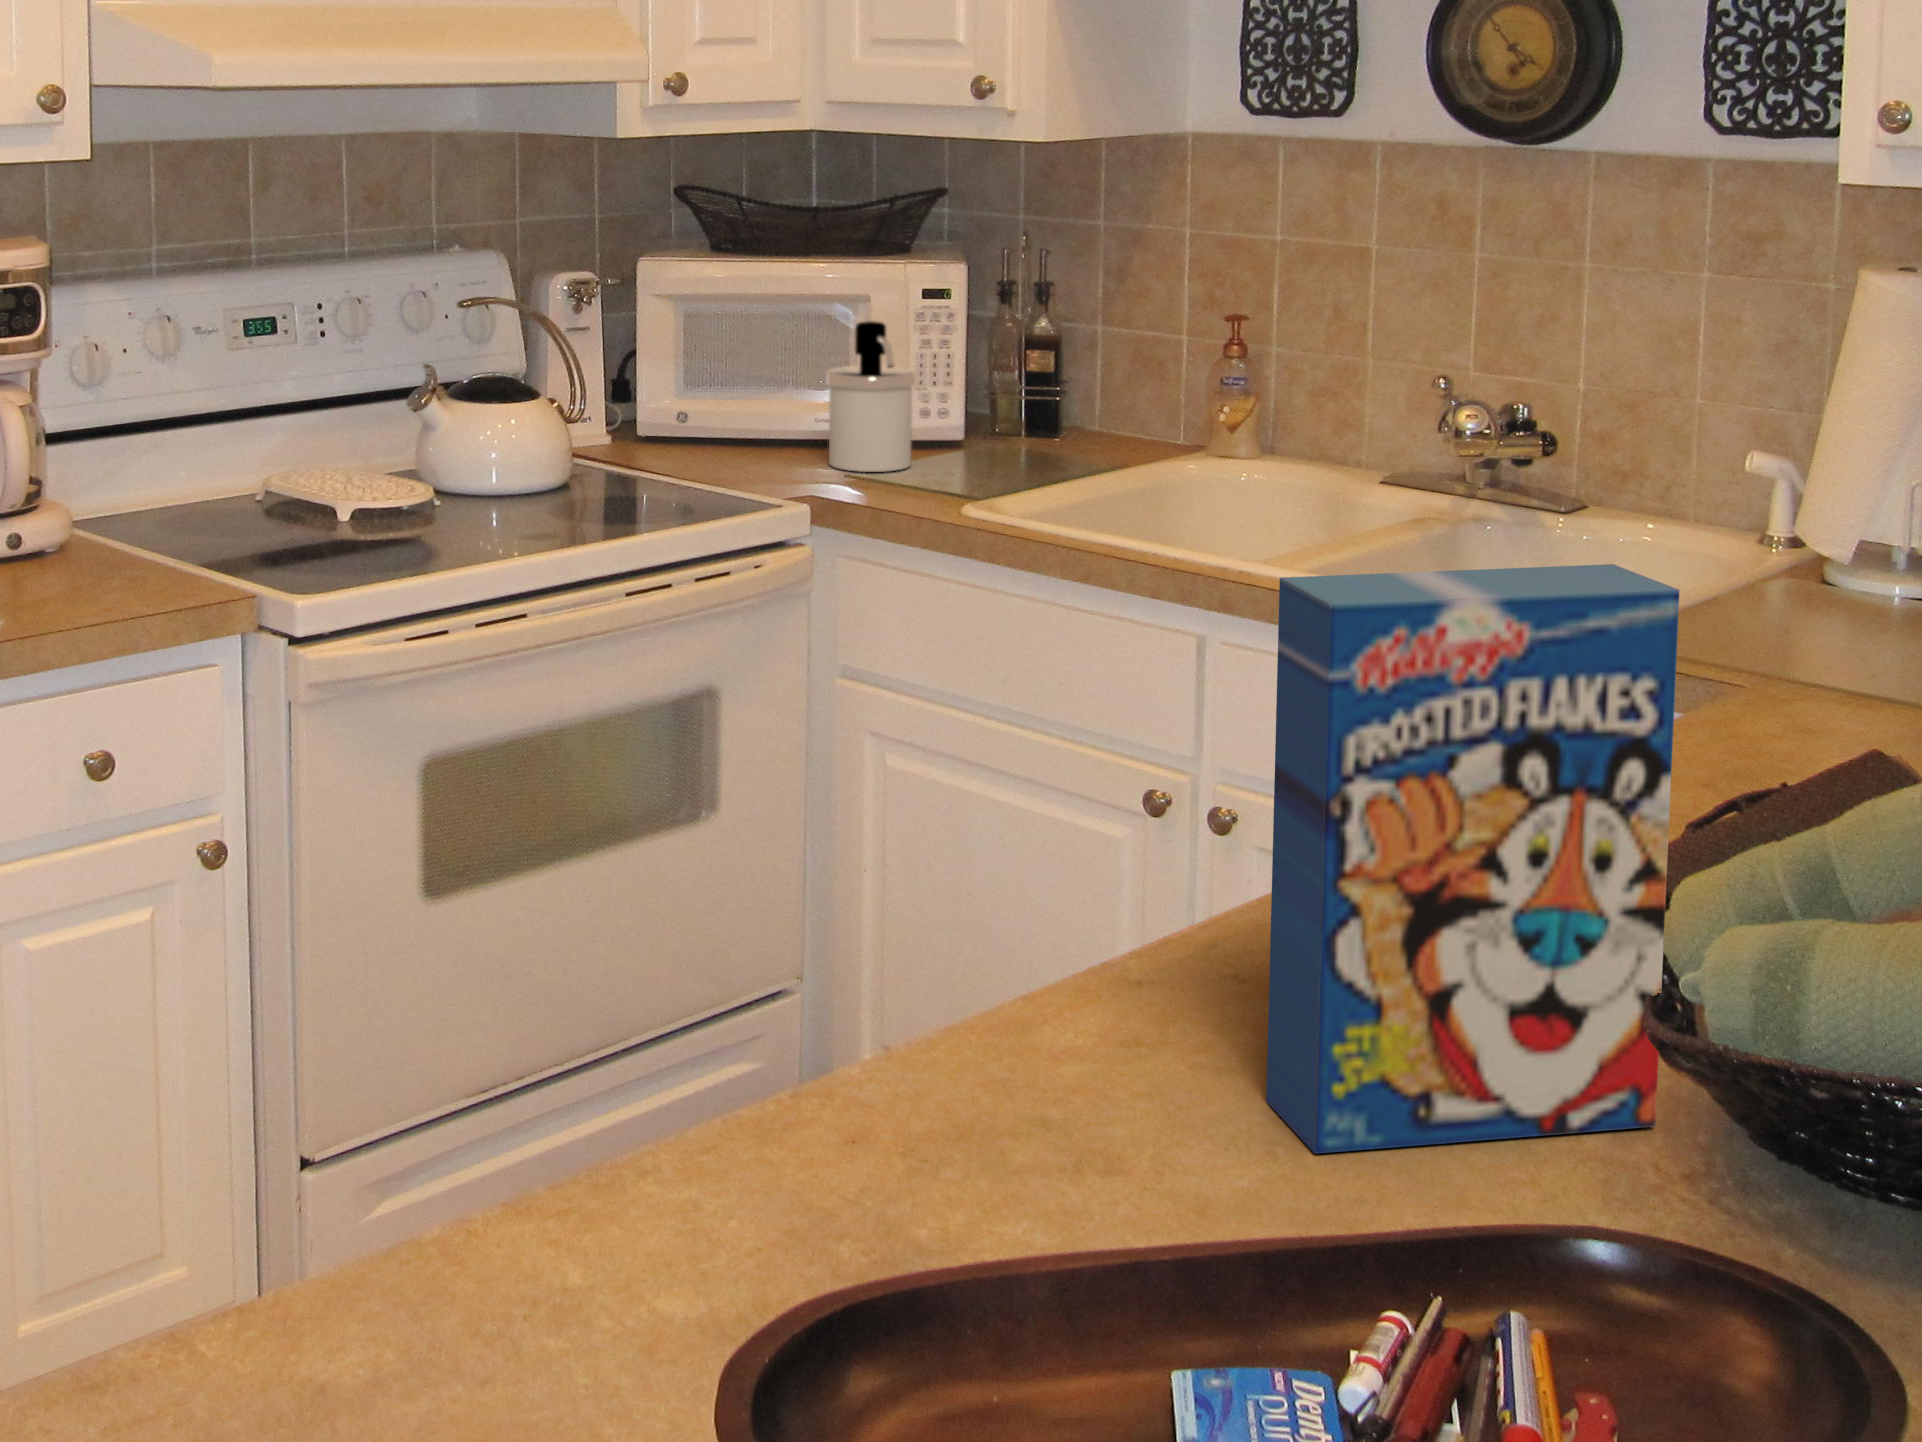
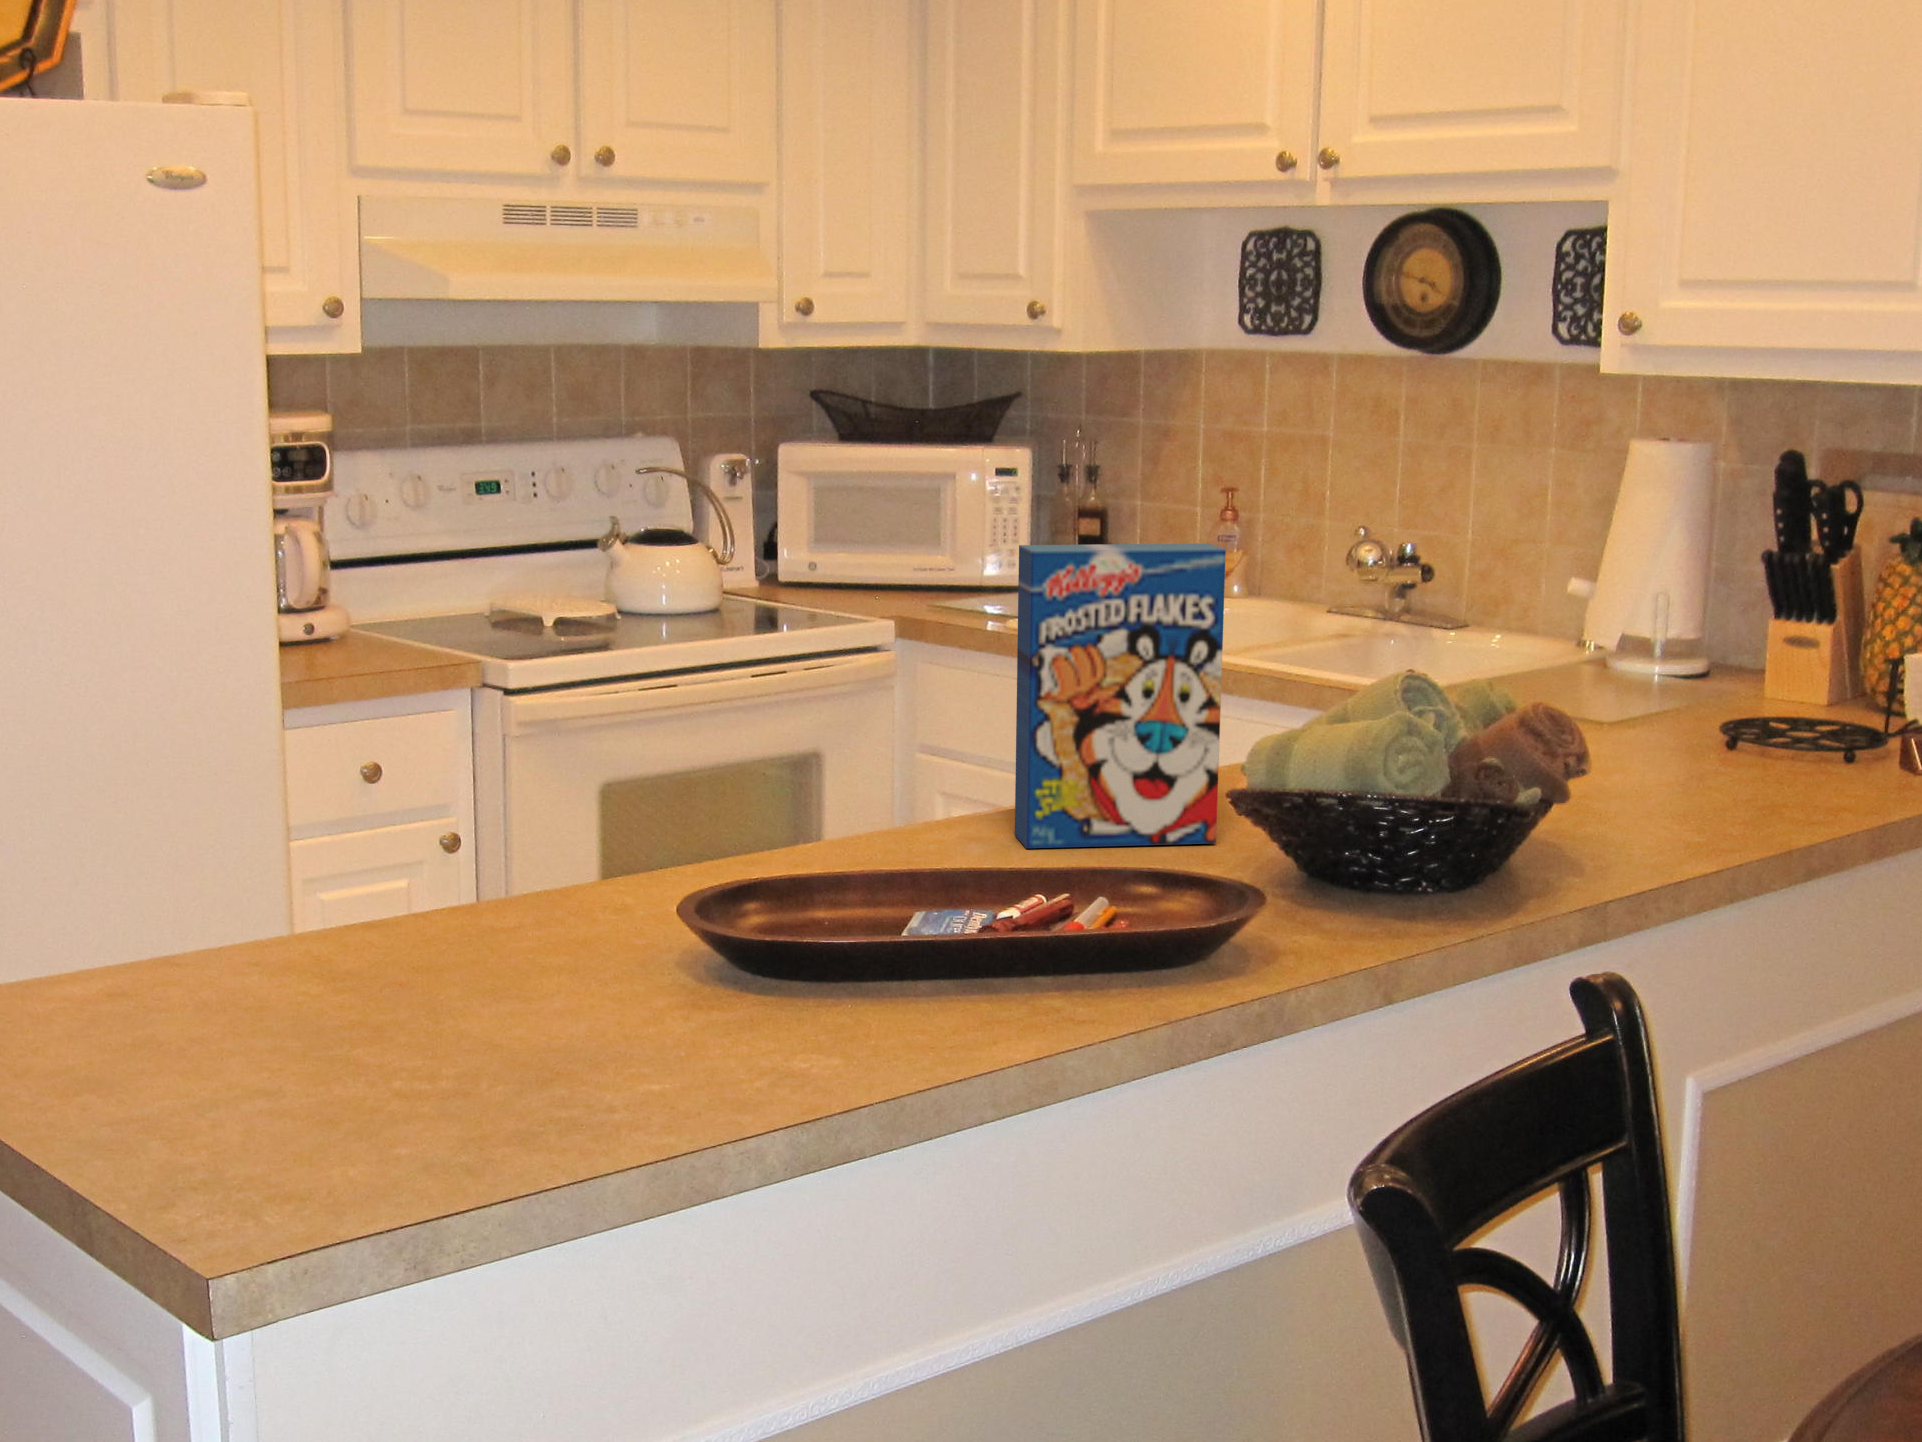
soap dispenser: present [826,321,915,472] -> none [918,492,985,606]

